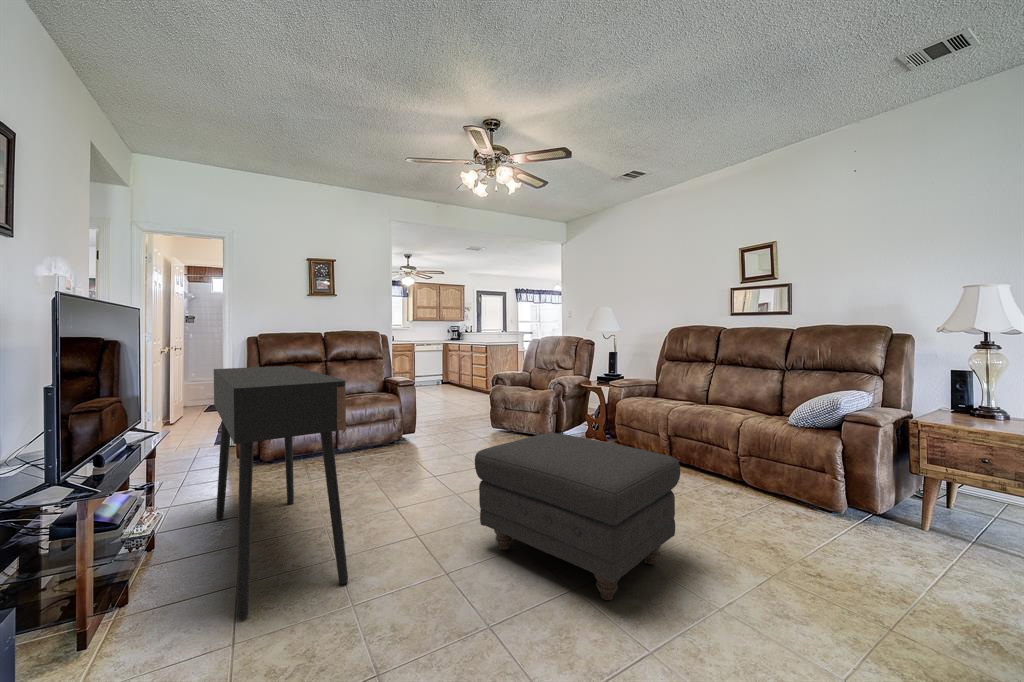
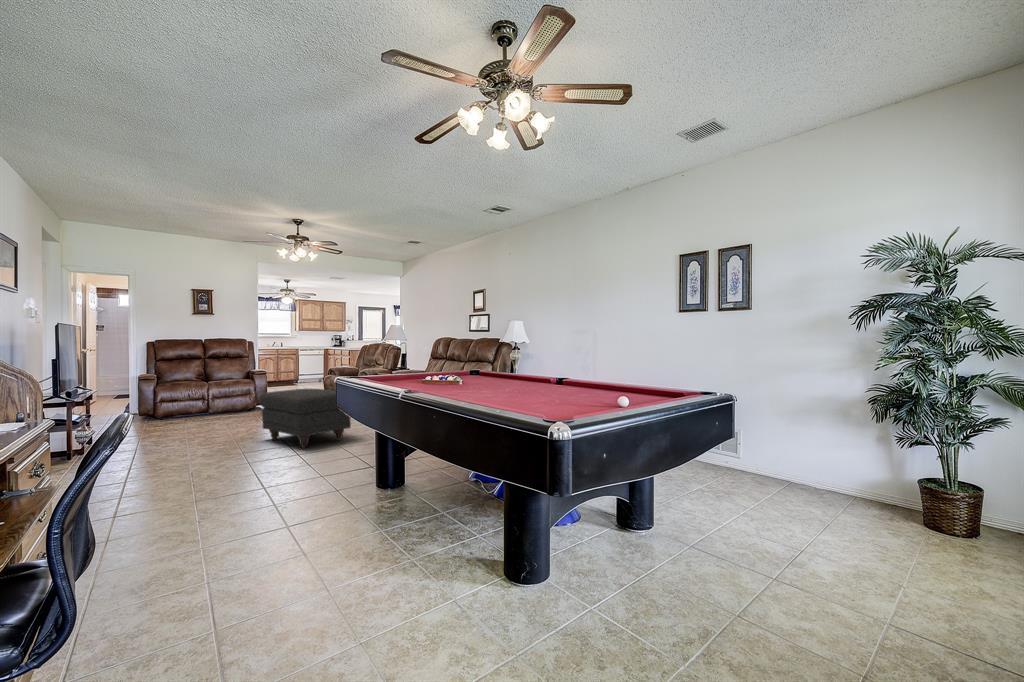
console table: present [214,366,348,619] -> none [124,357,190,457]

